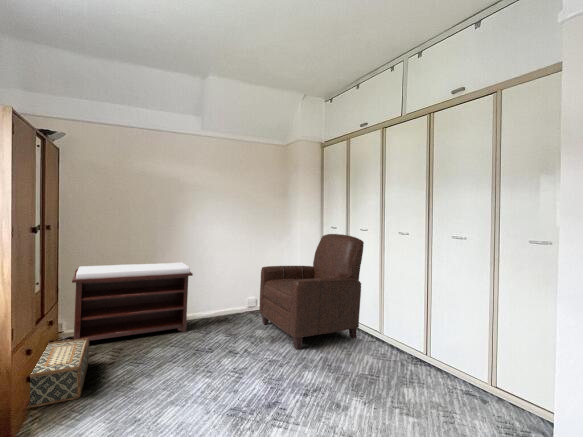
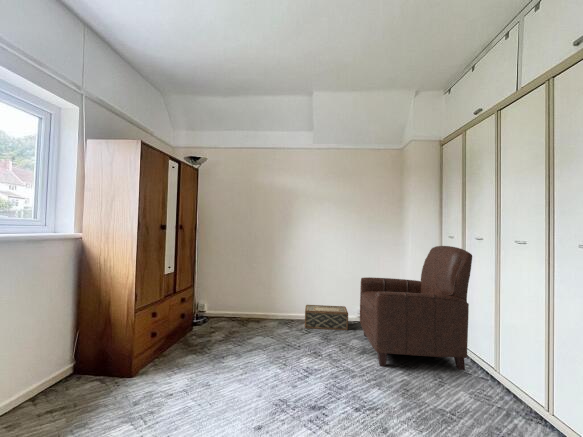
bench: present [72,263,193,341] -> none [212,267,297,329]
woven basket: present [27,338,89,409] -> present [305,305,348,330]

